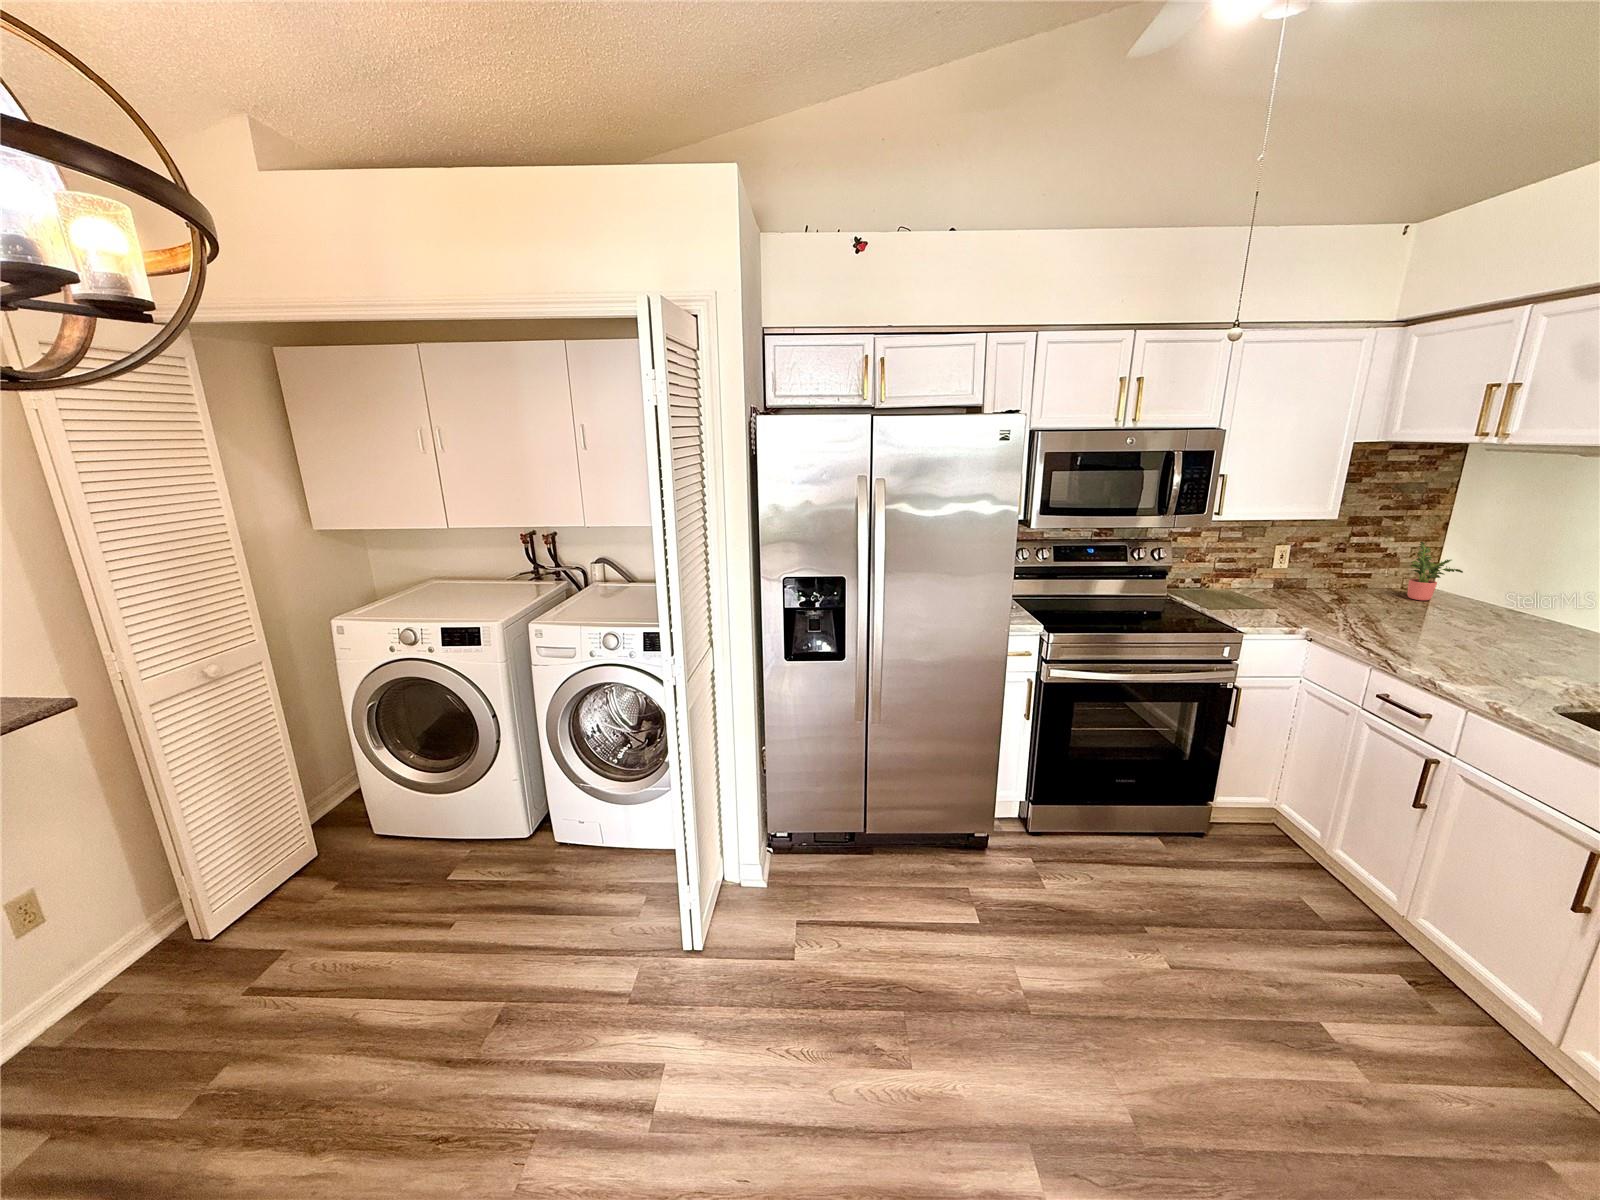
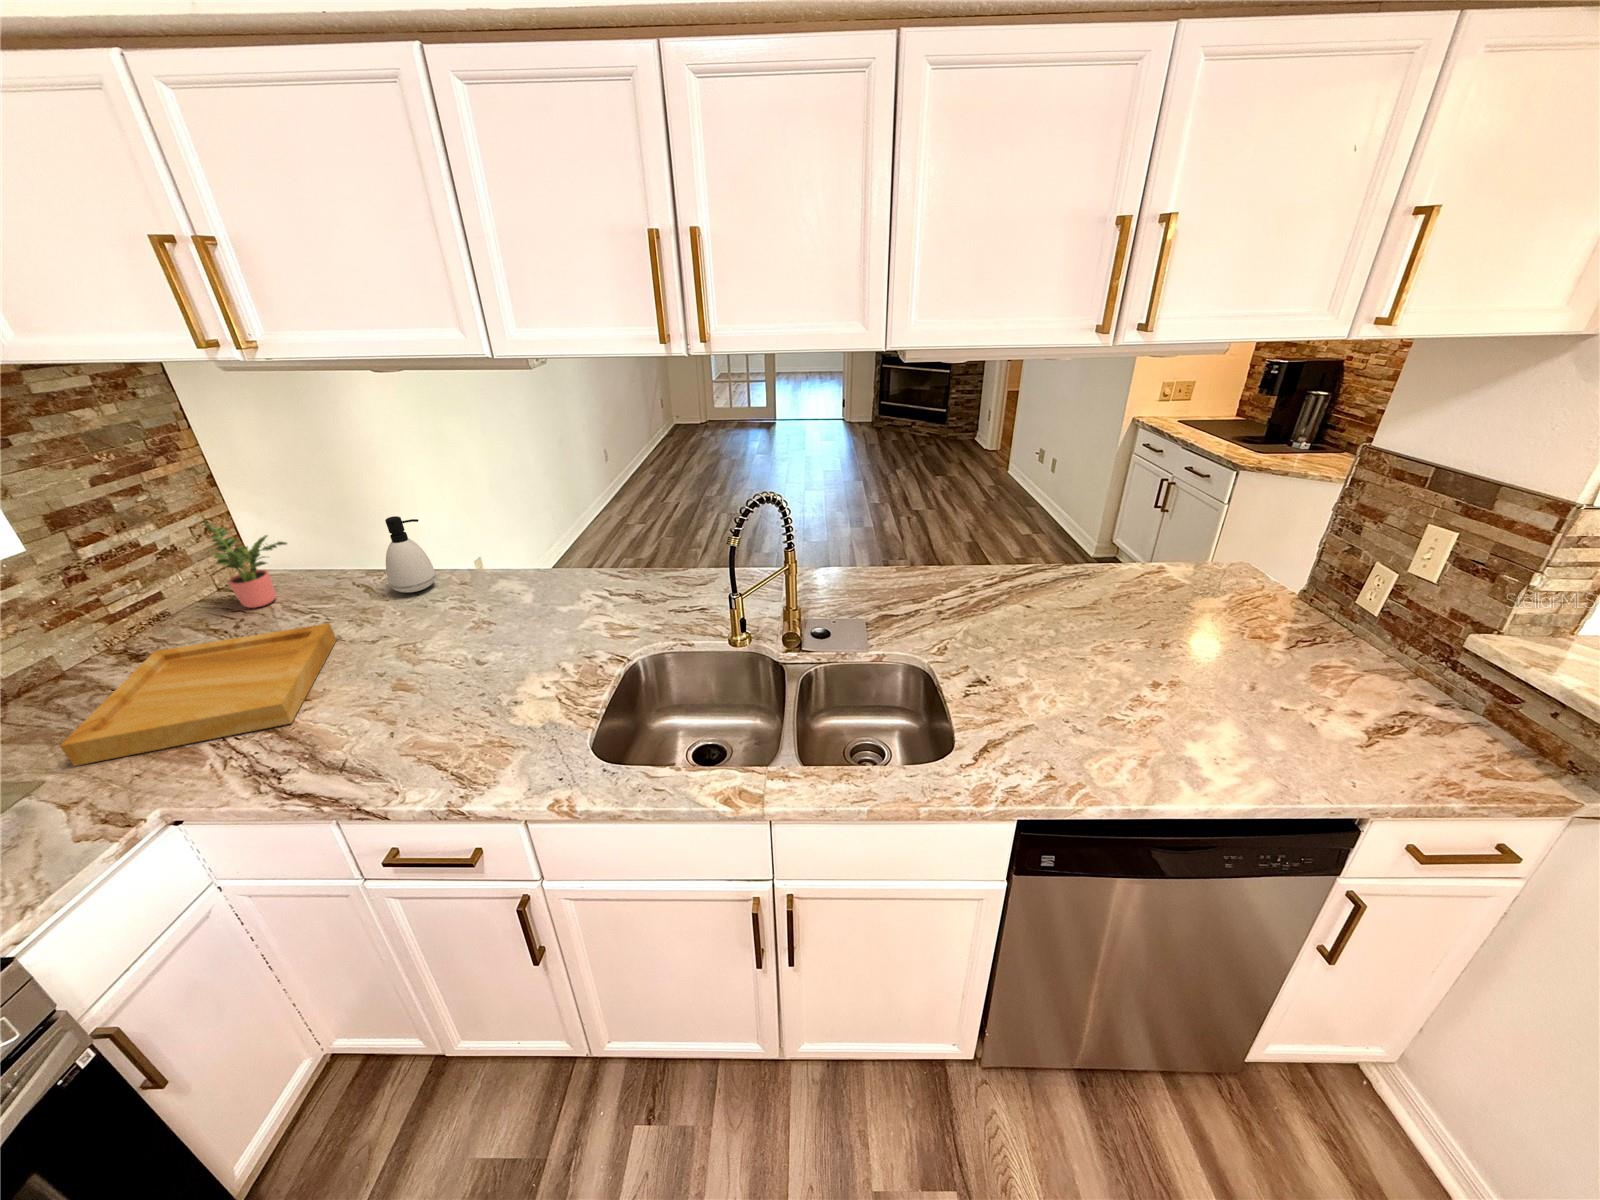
soap dispenser: none [1511,570,1569,627] -> present [385,516,436,592]
tray: none [1287,590,1446,633] -> present [60,623,336,766]

